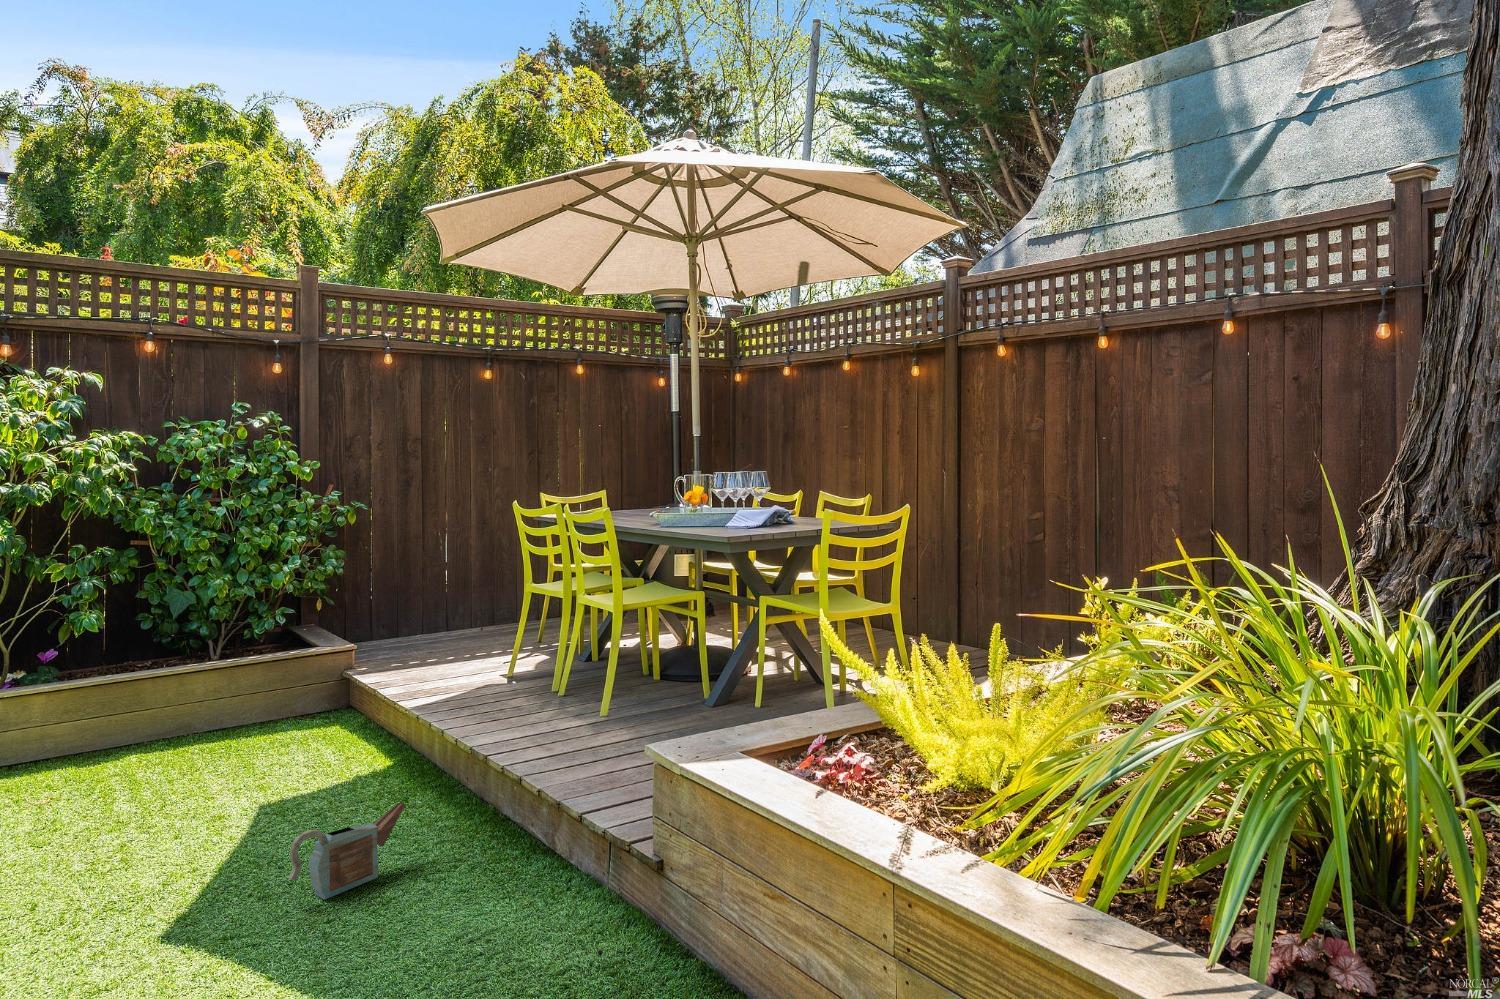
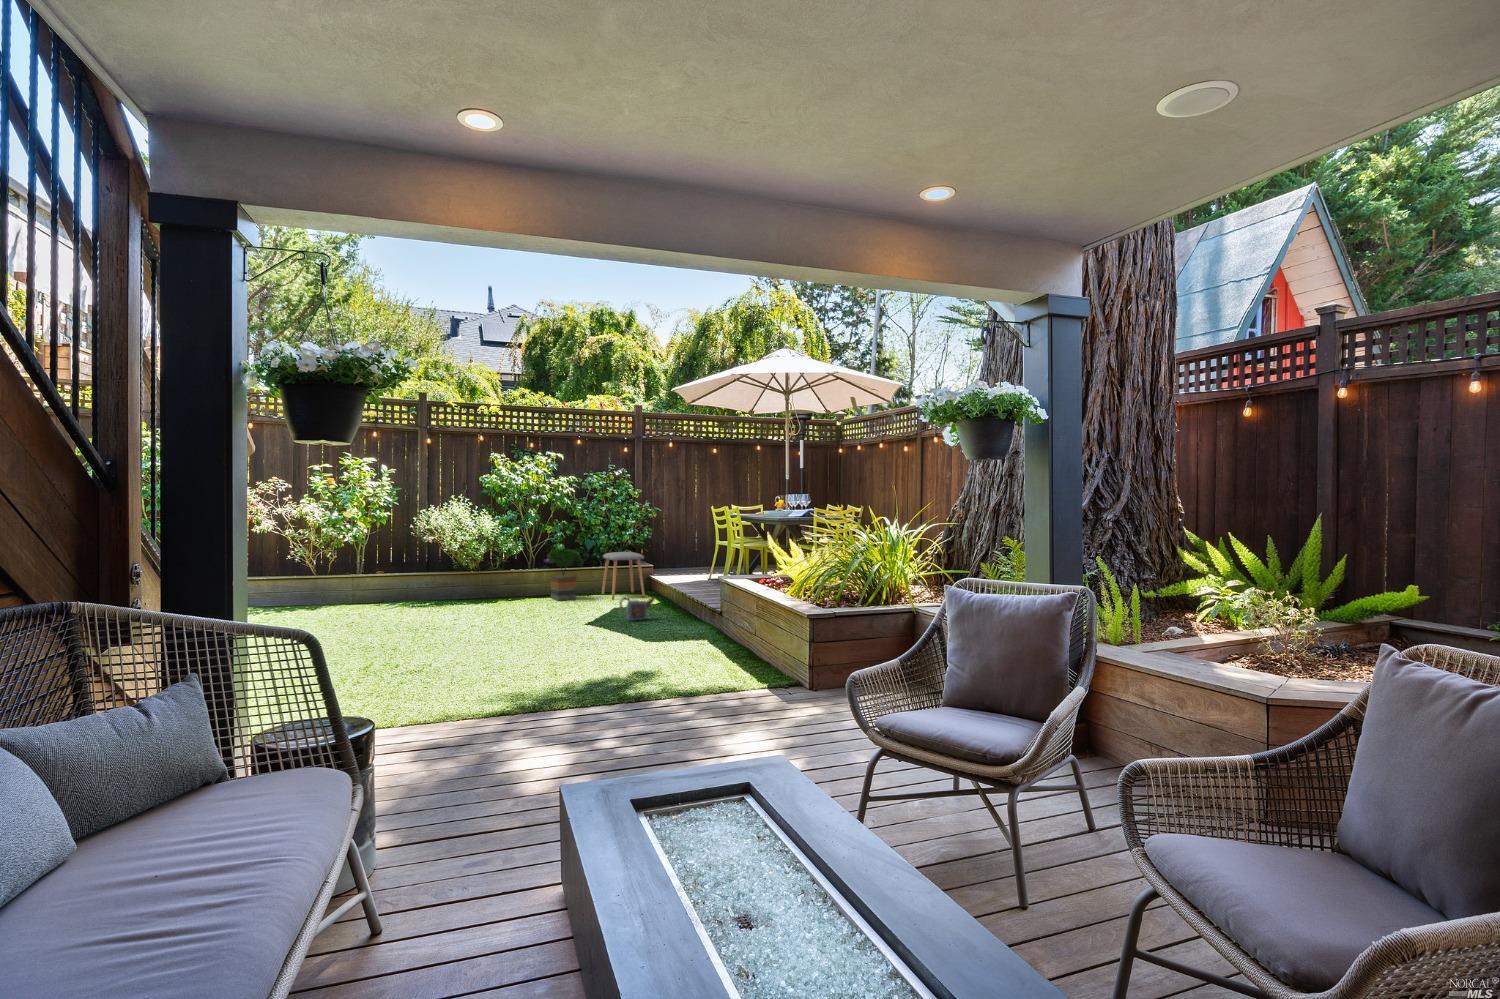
stool: none [220,630,345,769] -> present [602,552,645,599]
potted tree: none [37,638,166,795] -> present [547,549,584,601]

